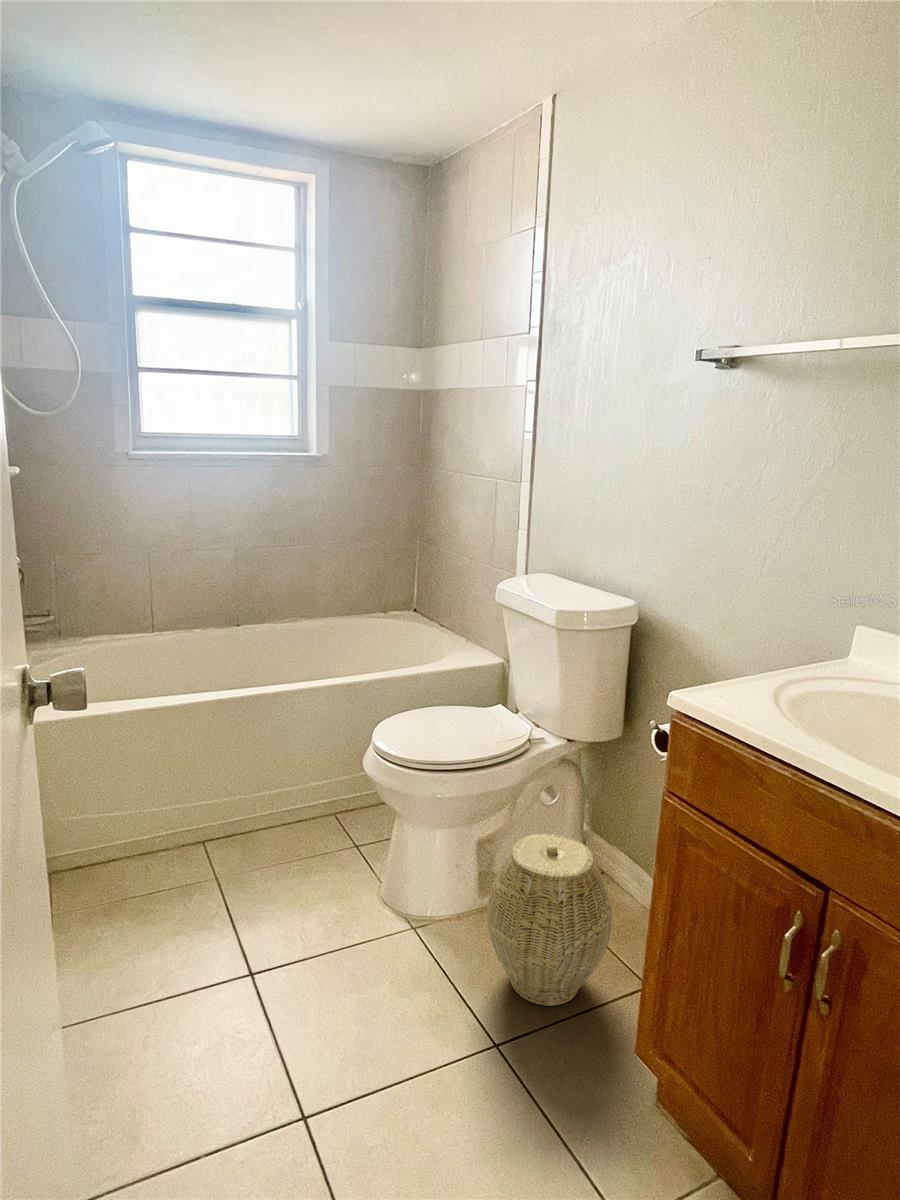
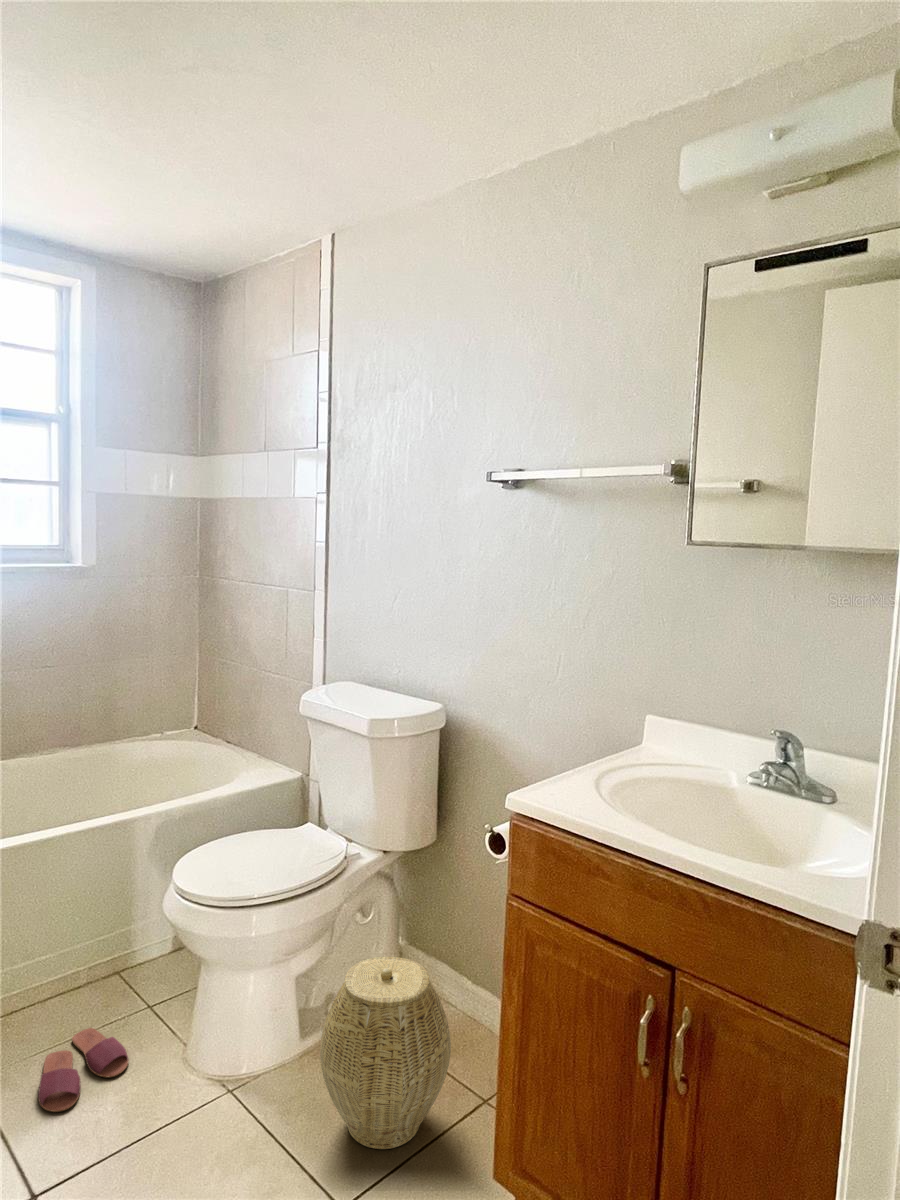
slippers: none [261,854,333,915] -> present [38,1028,129,1112]

